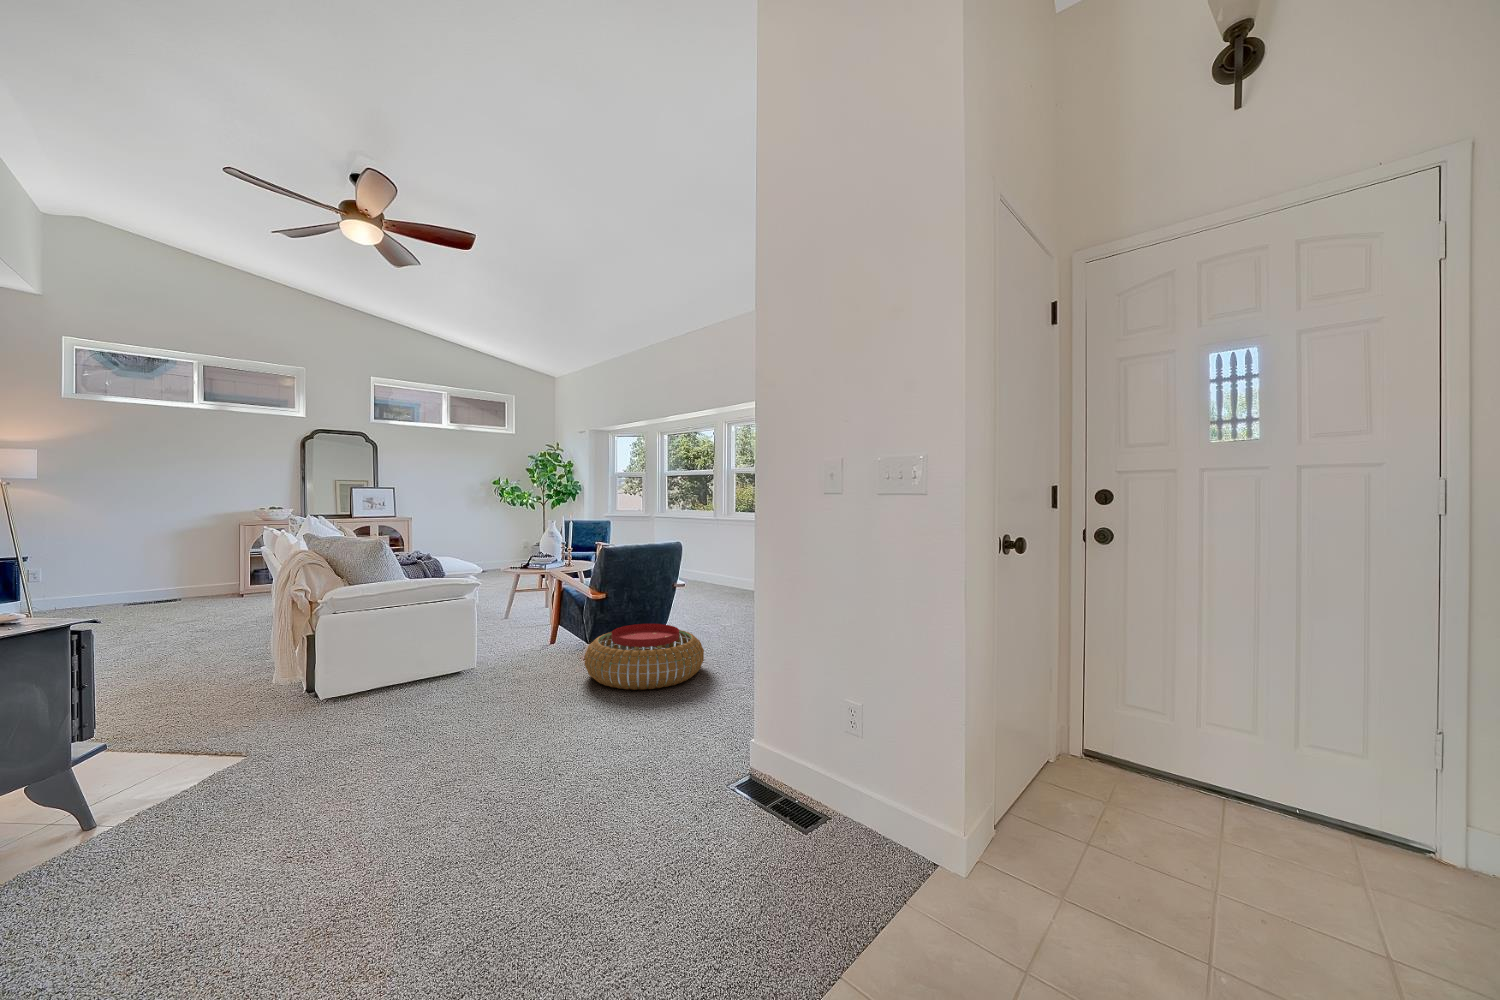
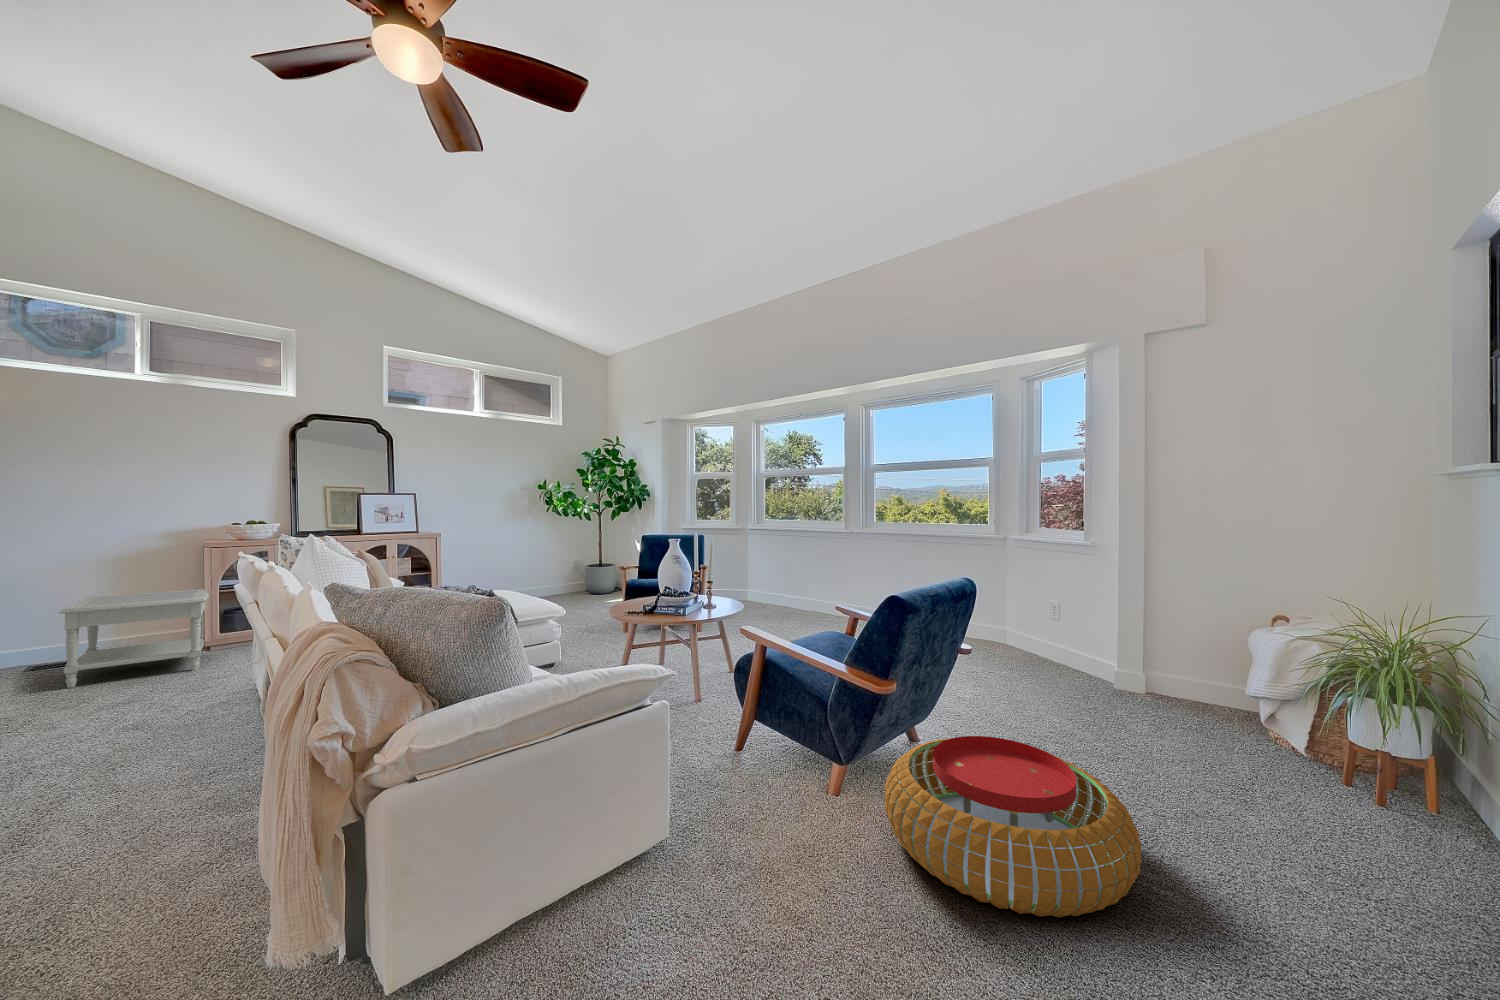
side table: none [150,554,246,613] -> present [59,589,209,688]

